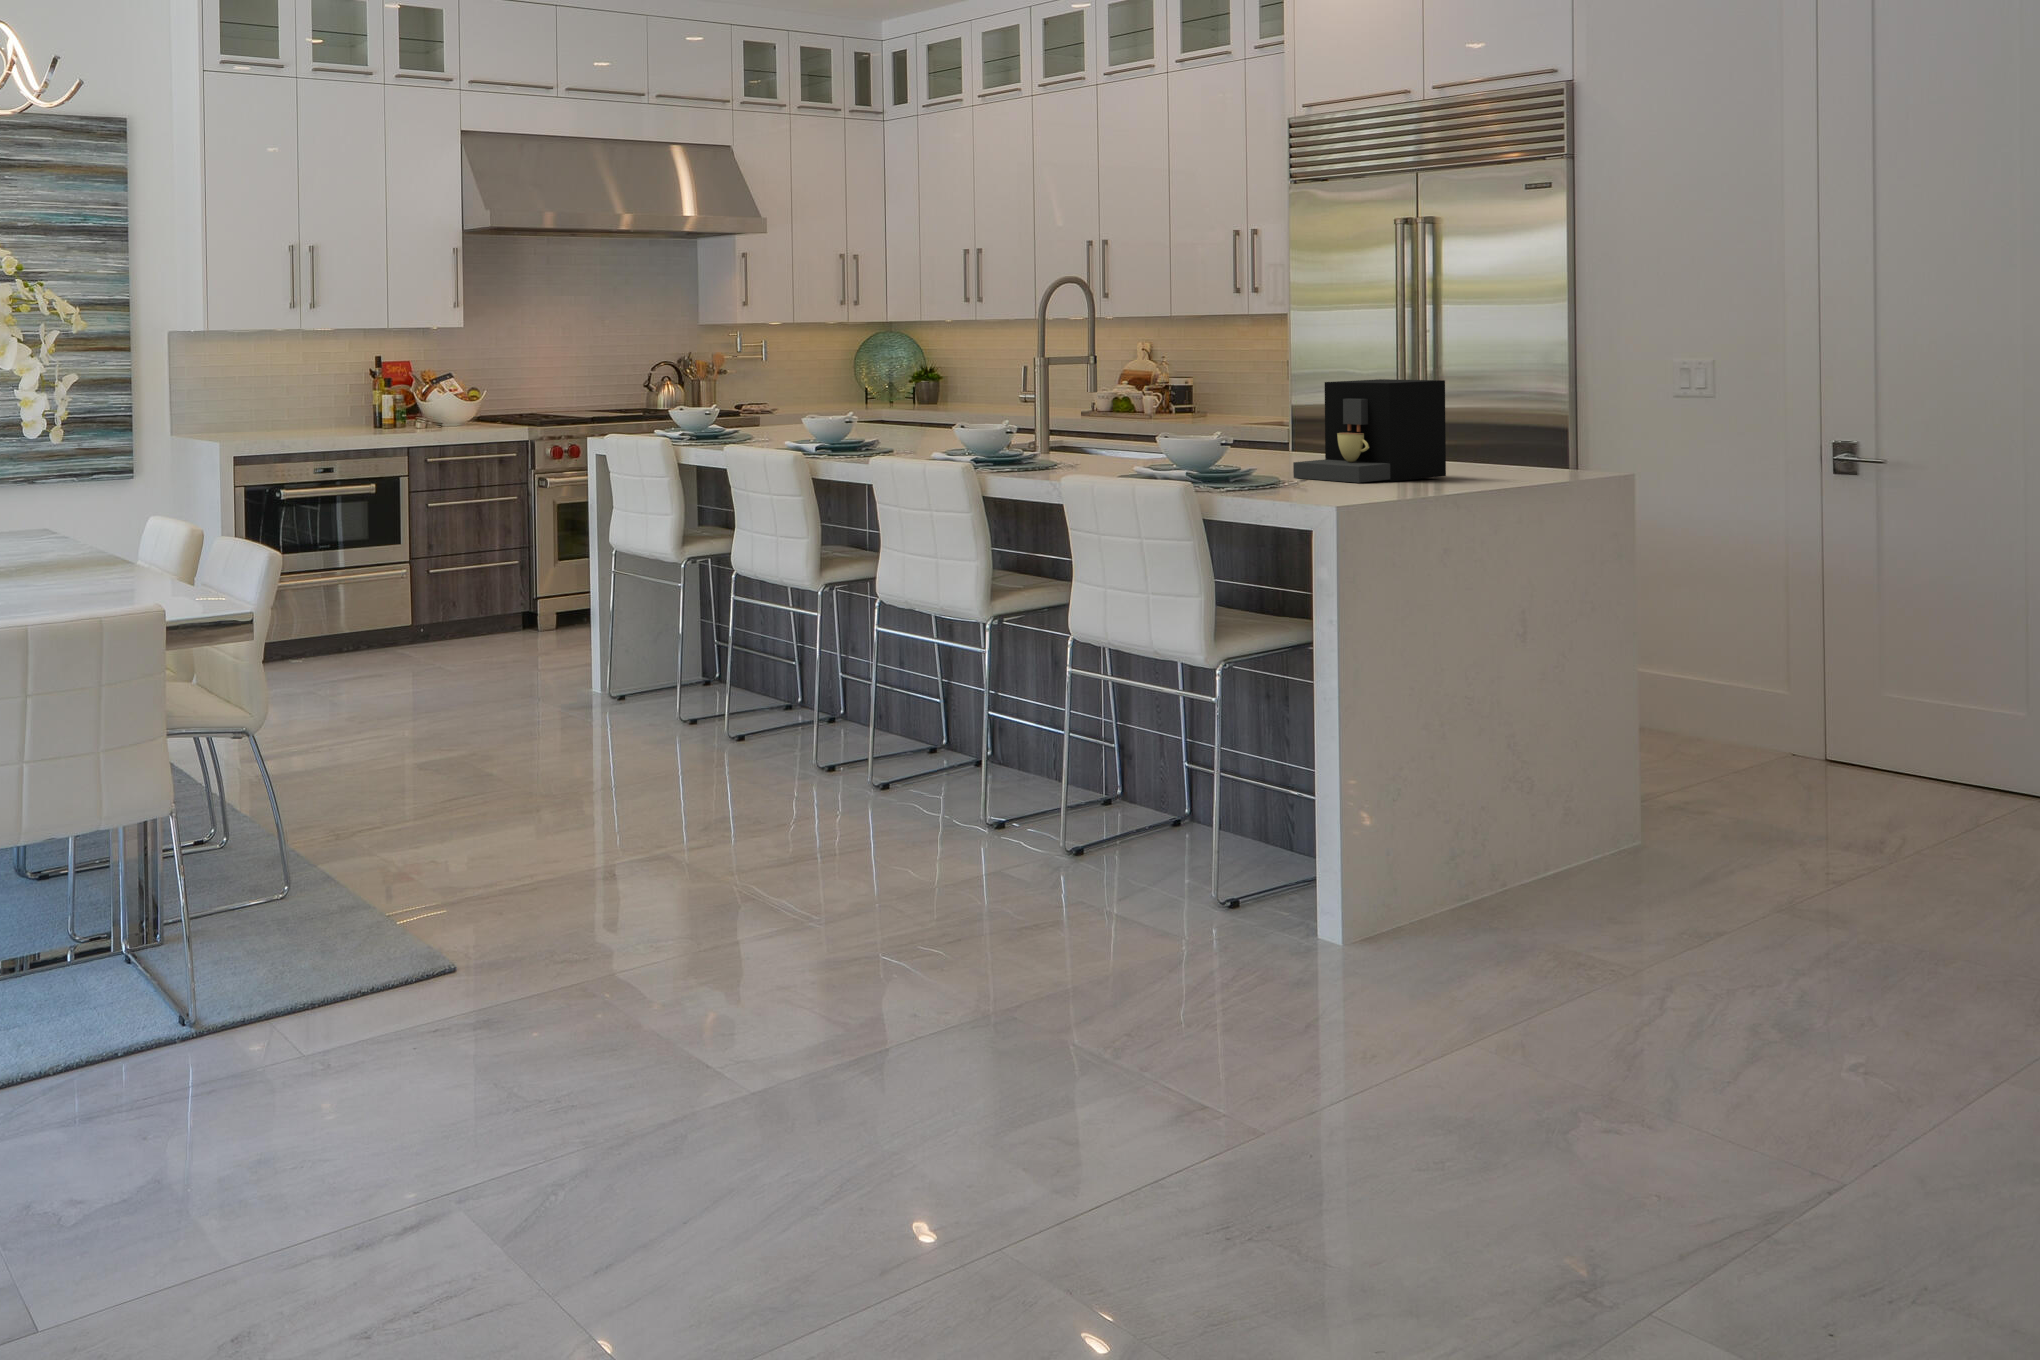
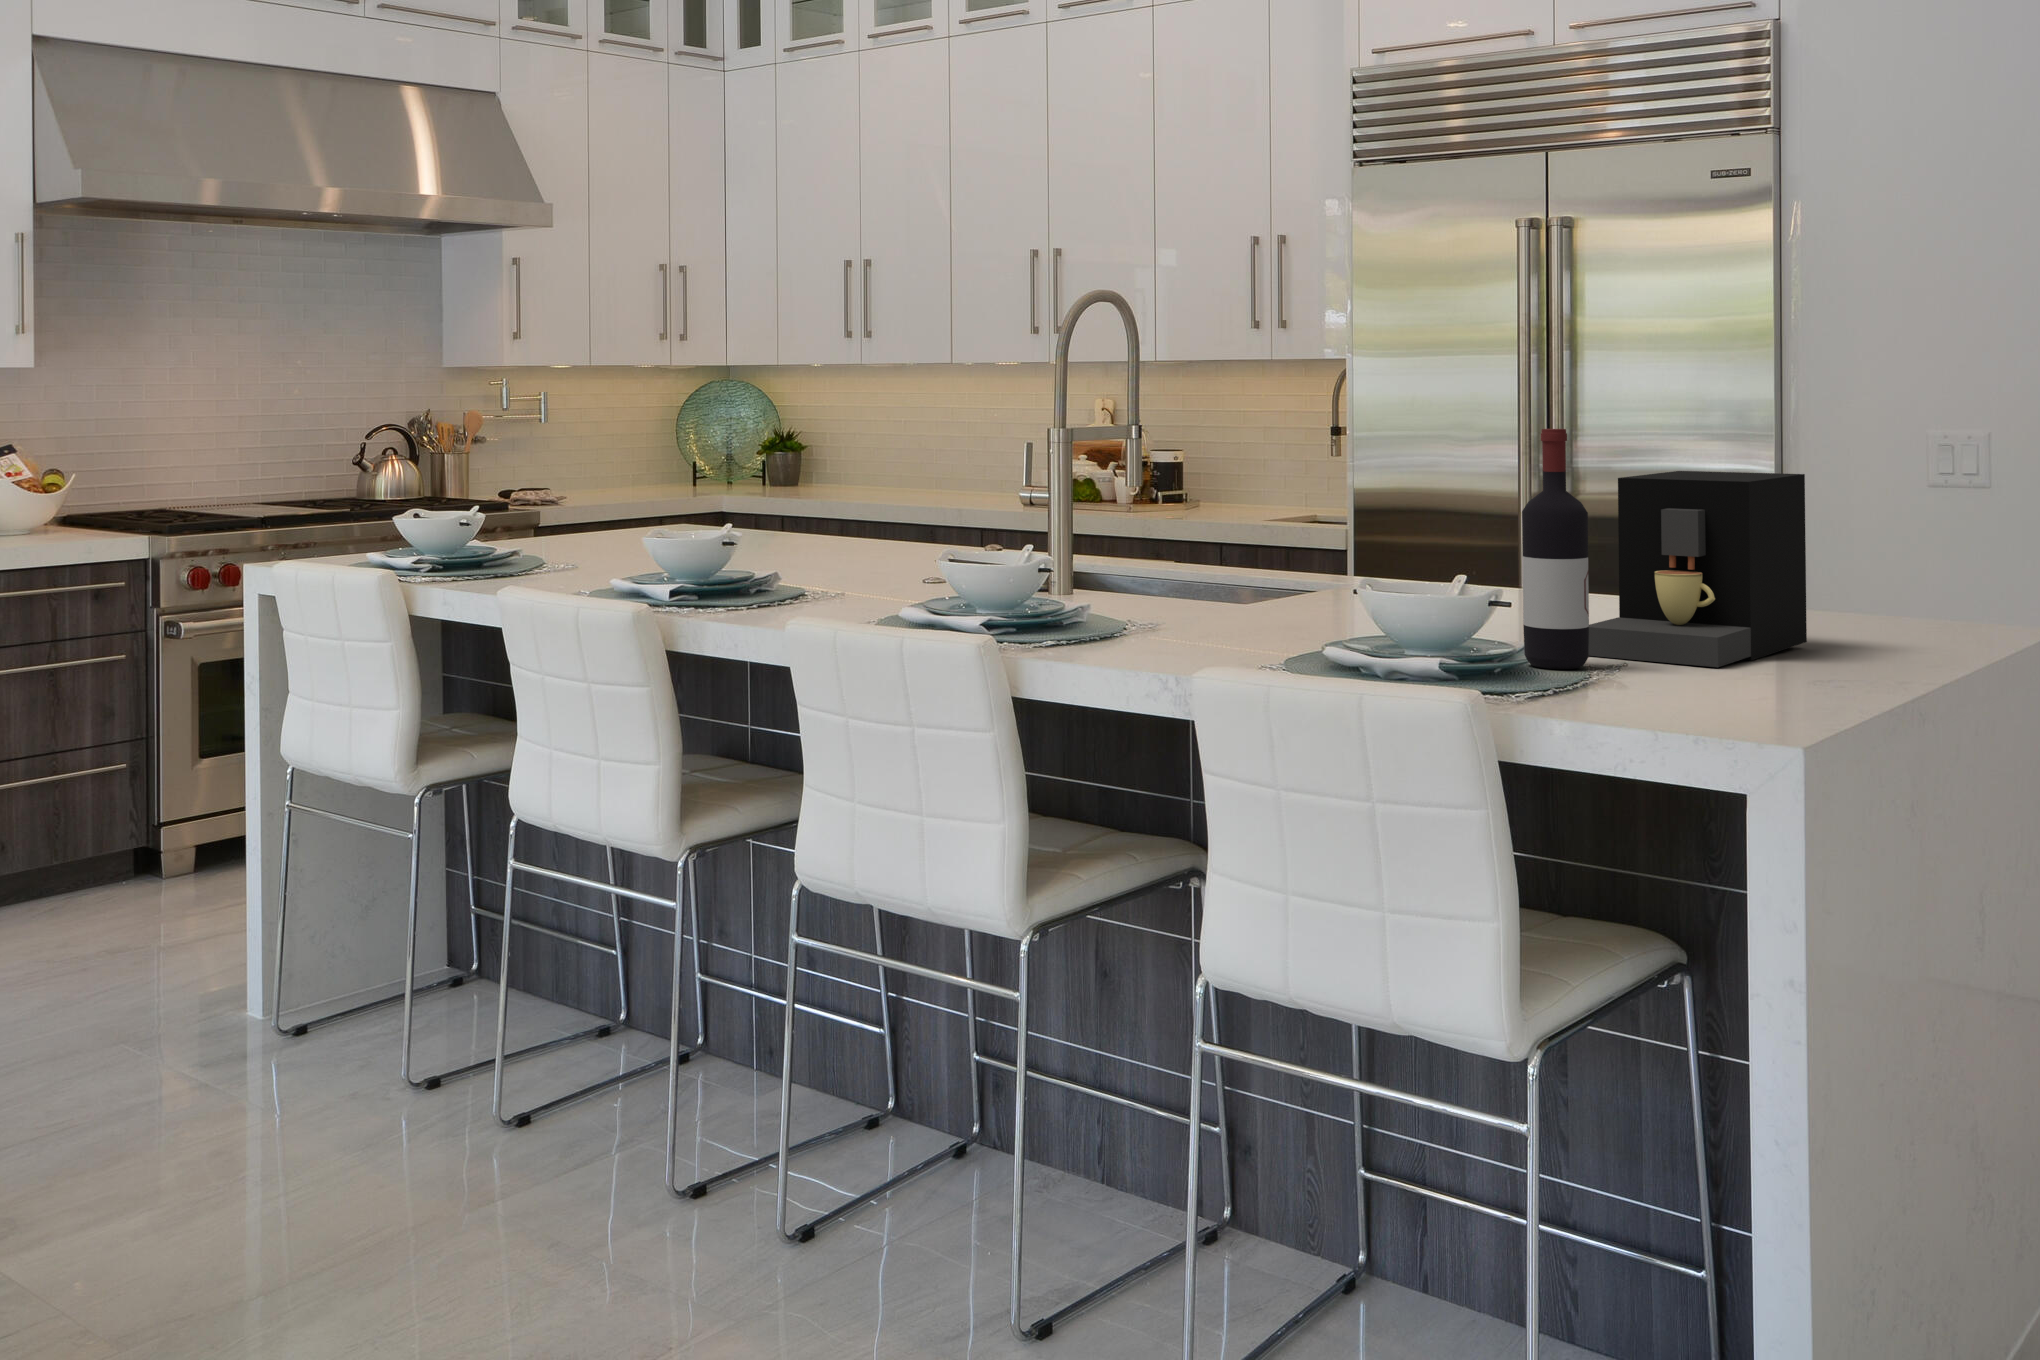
wine bottle: none [1246,354,1282,481] -> present [1522,429,1589,669]

